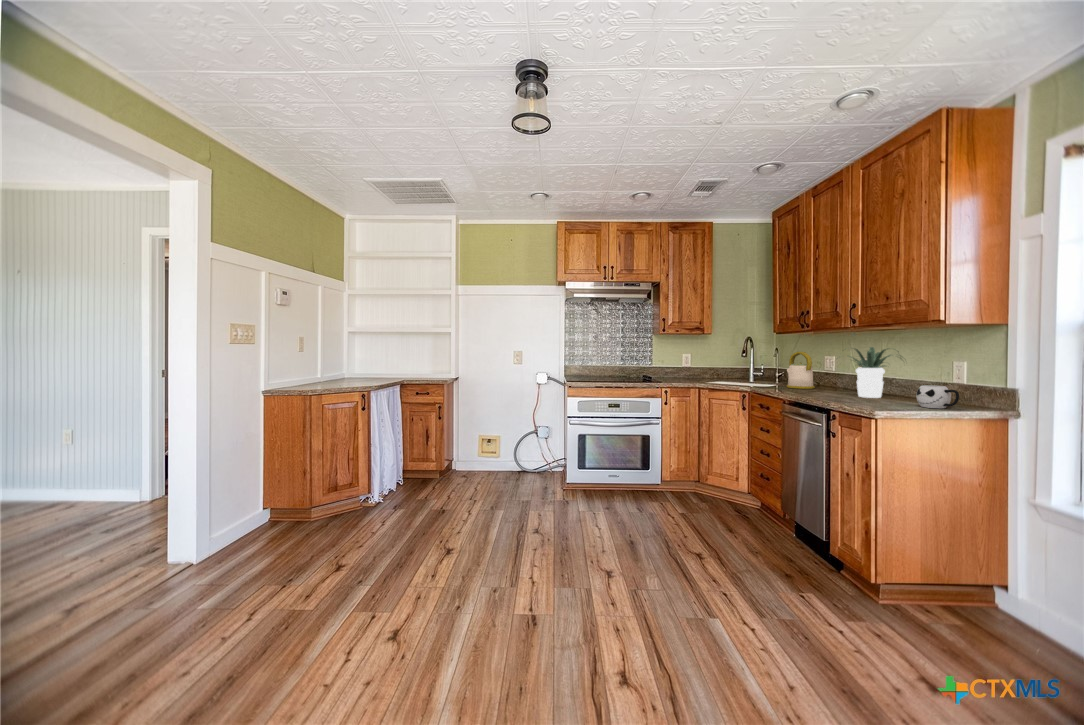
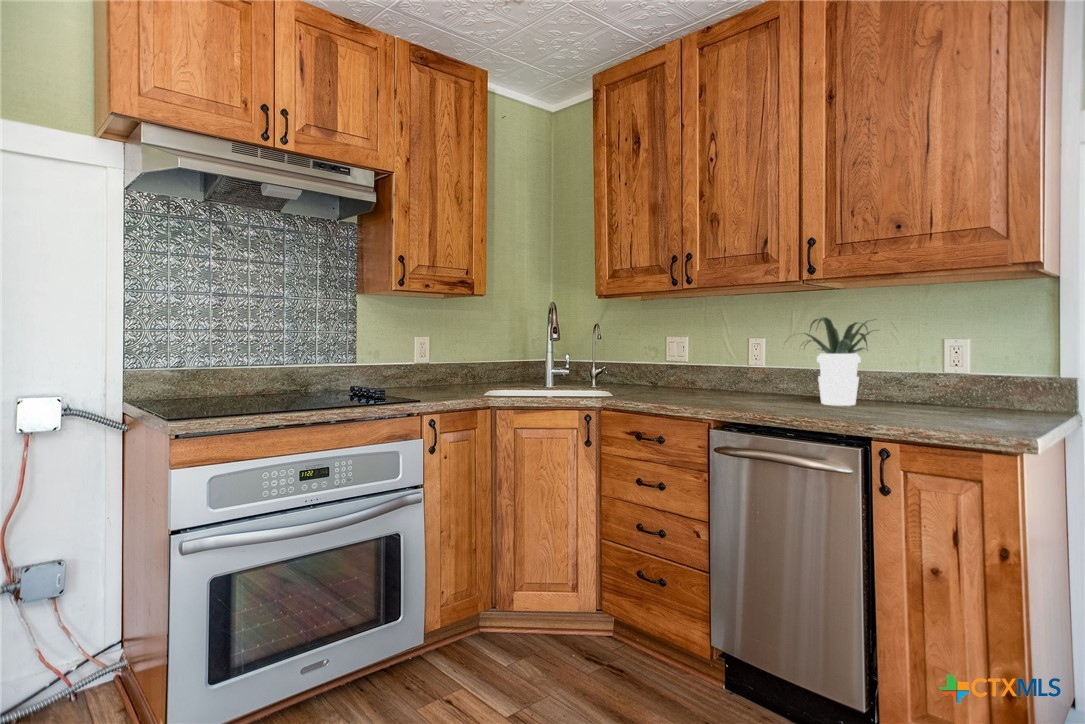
kettle: present [787,352,815,389] -> none [654,330,706,397]
mug: present [916,385,959,408] -> none [957,378,1032,416]

